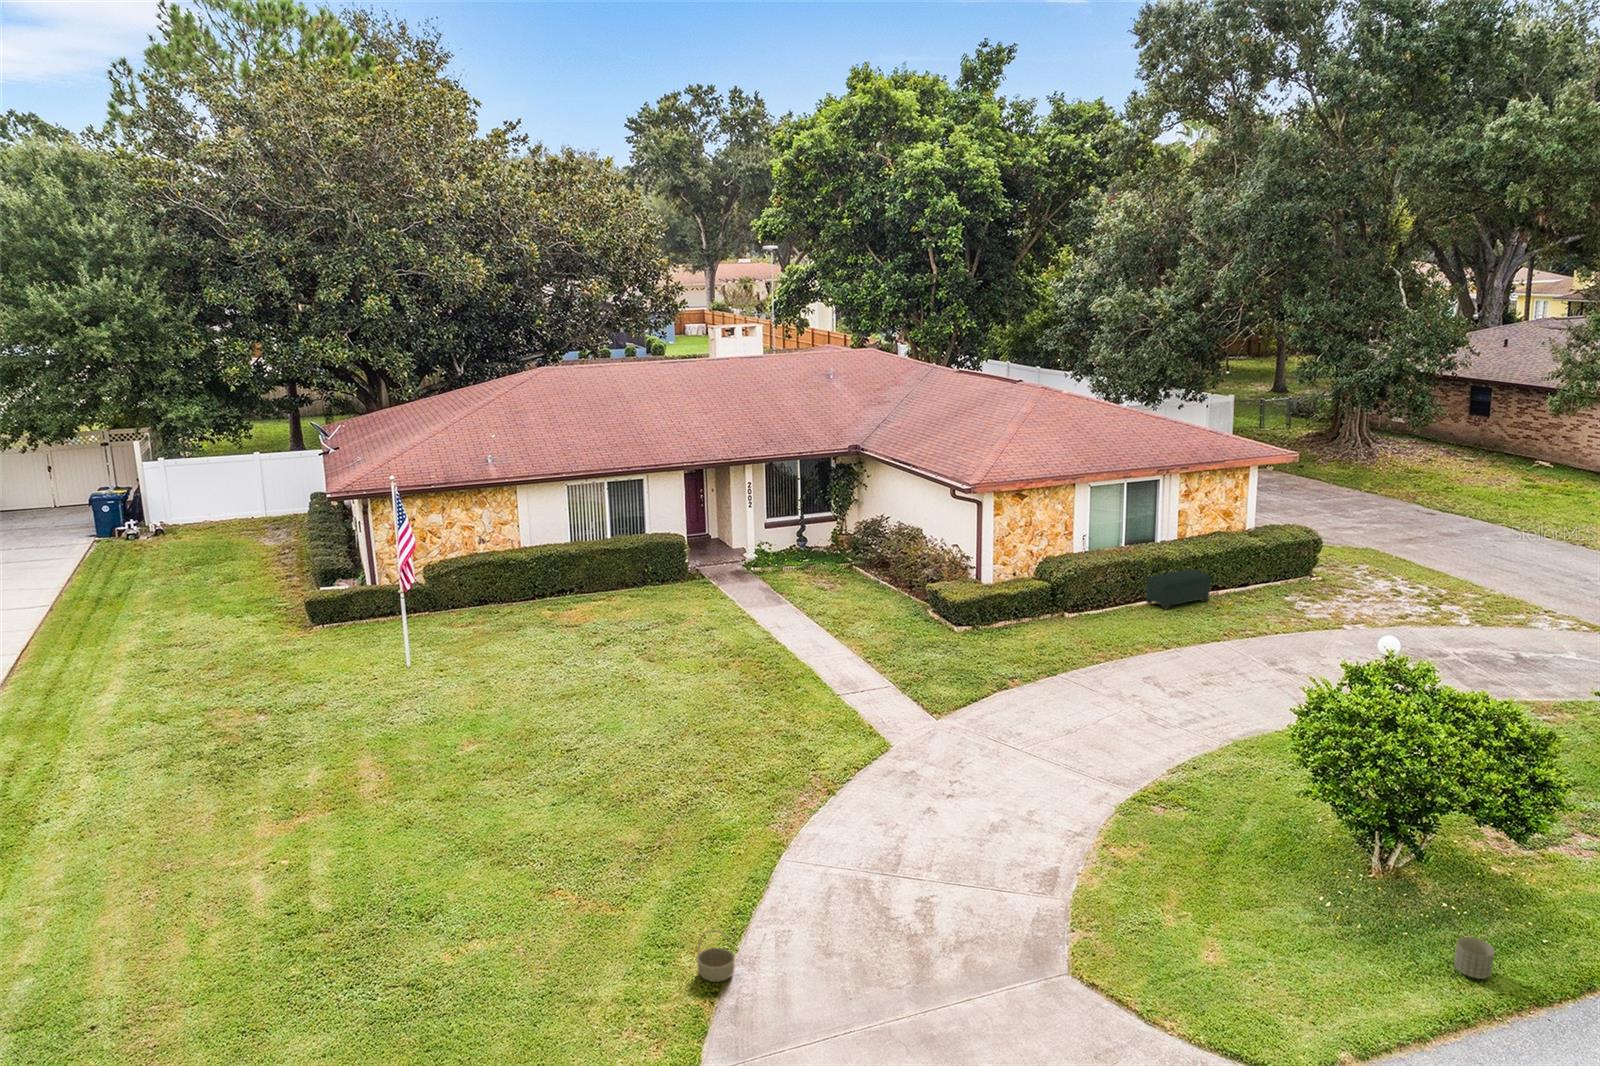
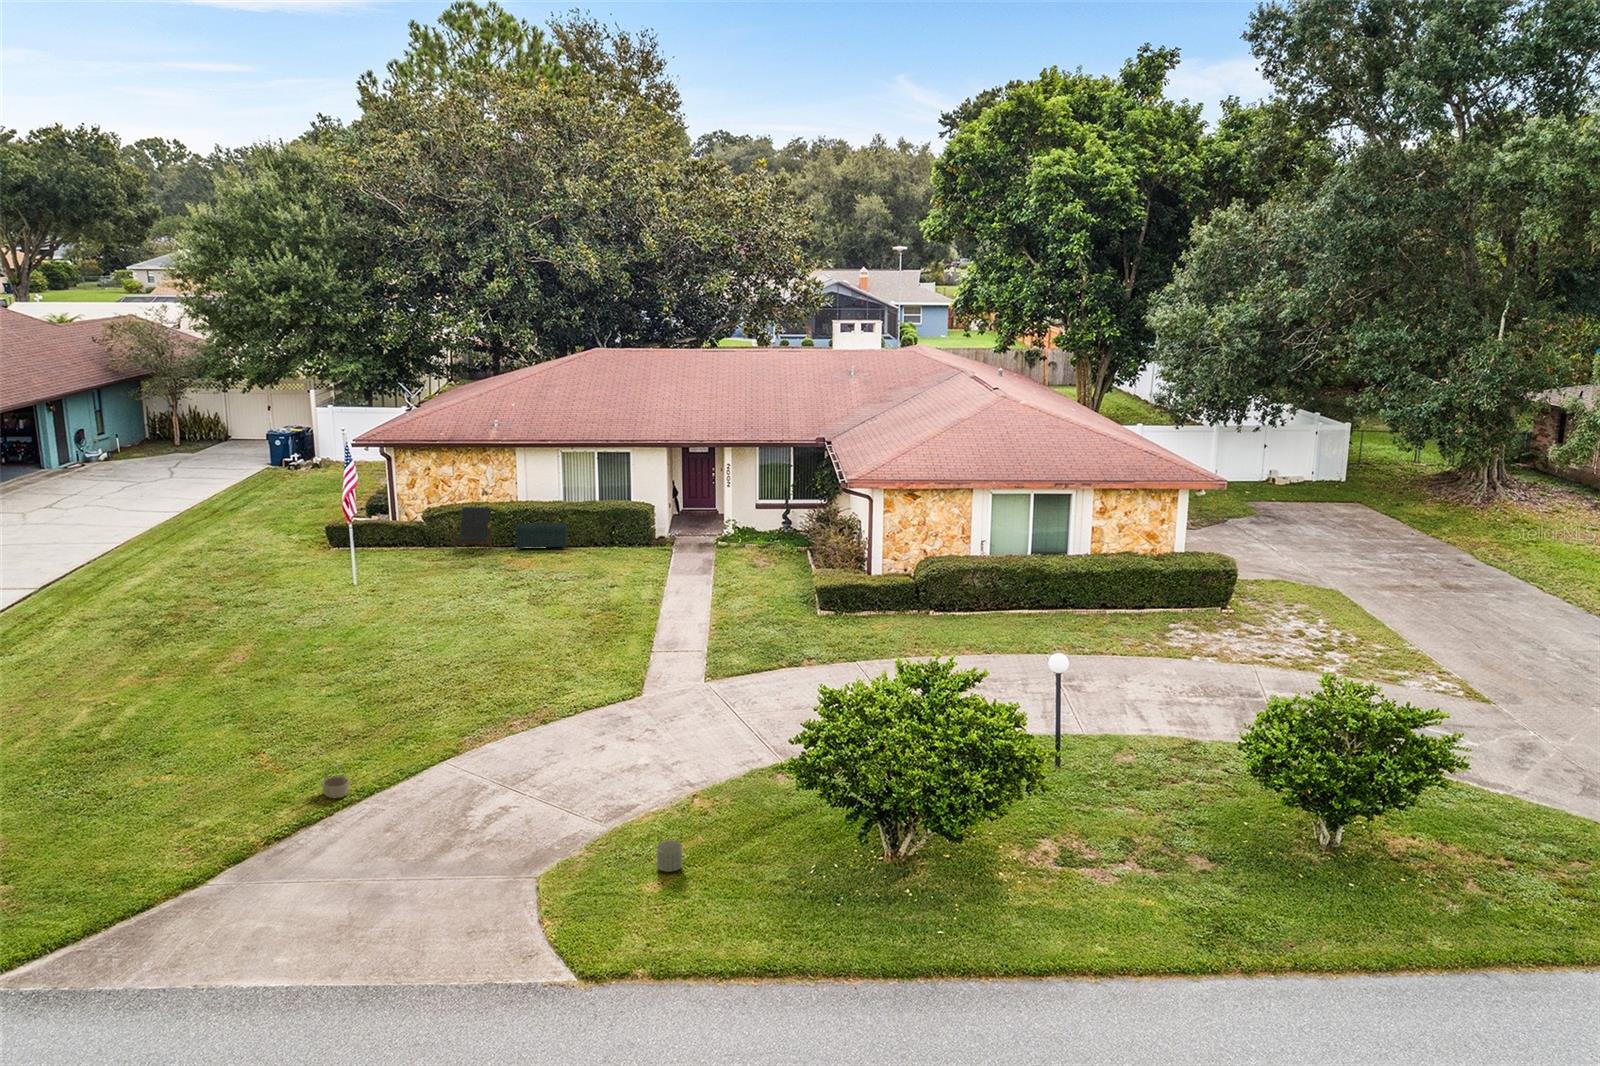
lounge chair: none [477,557,525,619] -> present [453,507,492,553]
bench: present [1146,569,1210,610] -> present [516,523,567,551]
planter: present [1454,937,1495,979] -> present [657,840,682,872]

